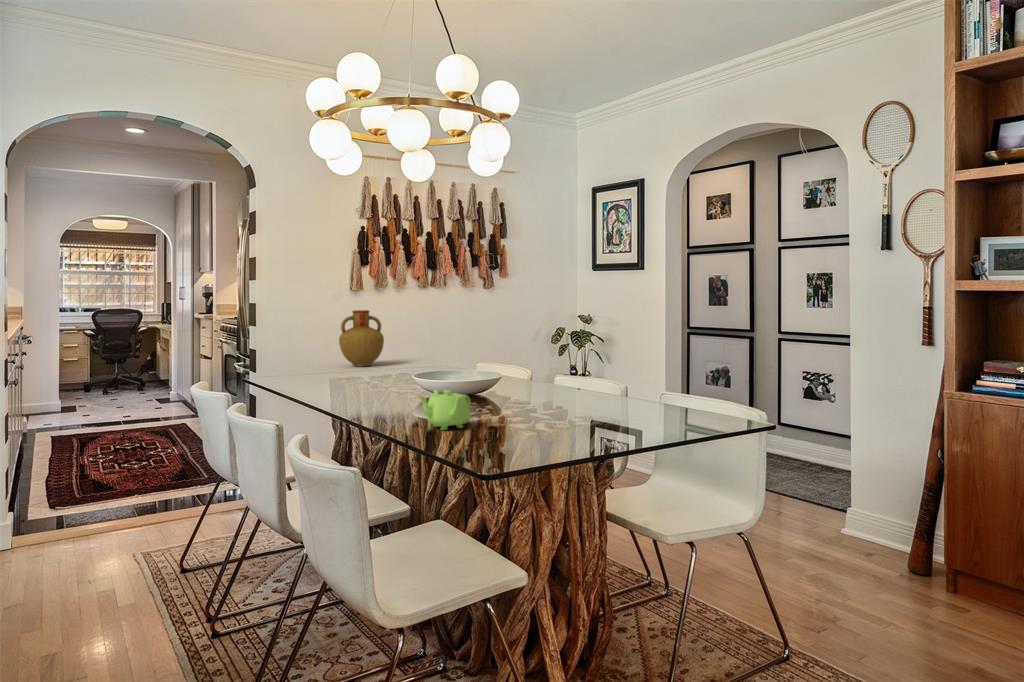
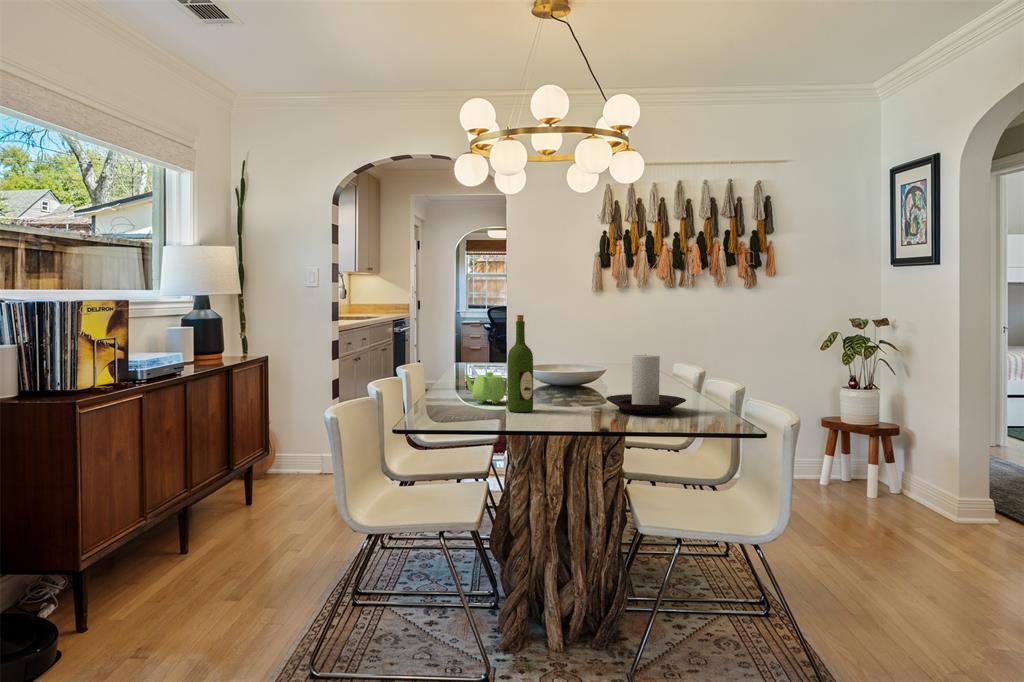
vase: present [339,310,384,367] -> none [567,310,608,361]
wine bottle: none [502,320,532,435] -> present [508,315,533,412]
candle holder: none [578,354,662,420] -> present [606,354,686,414]

